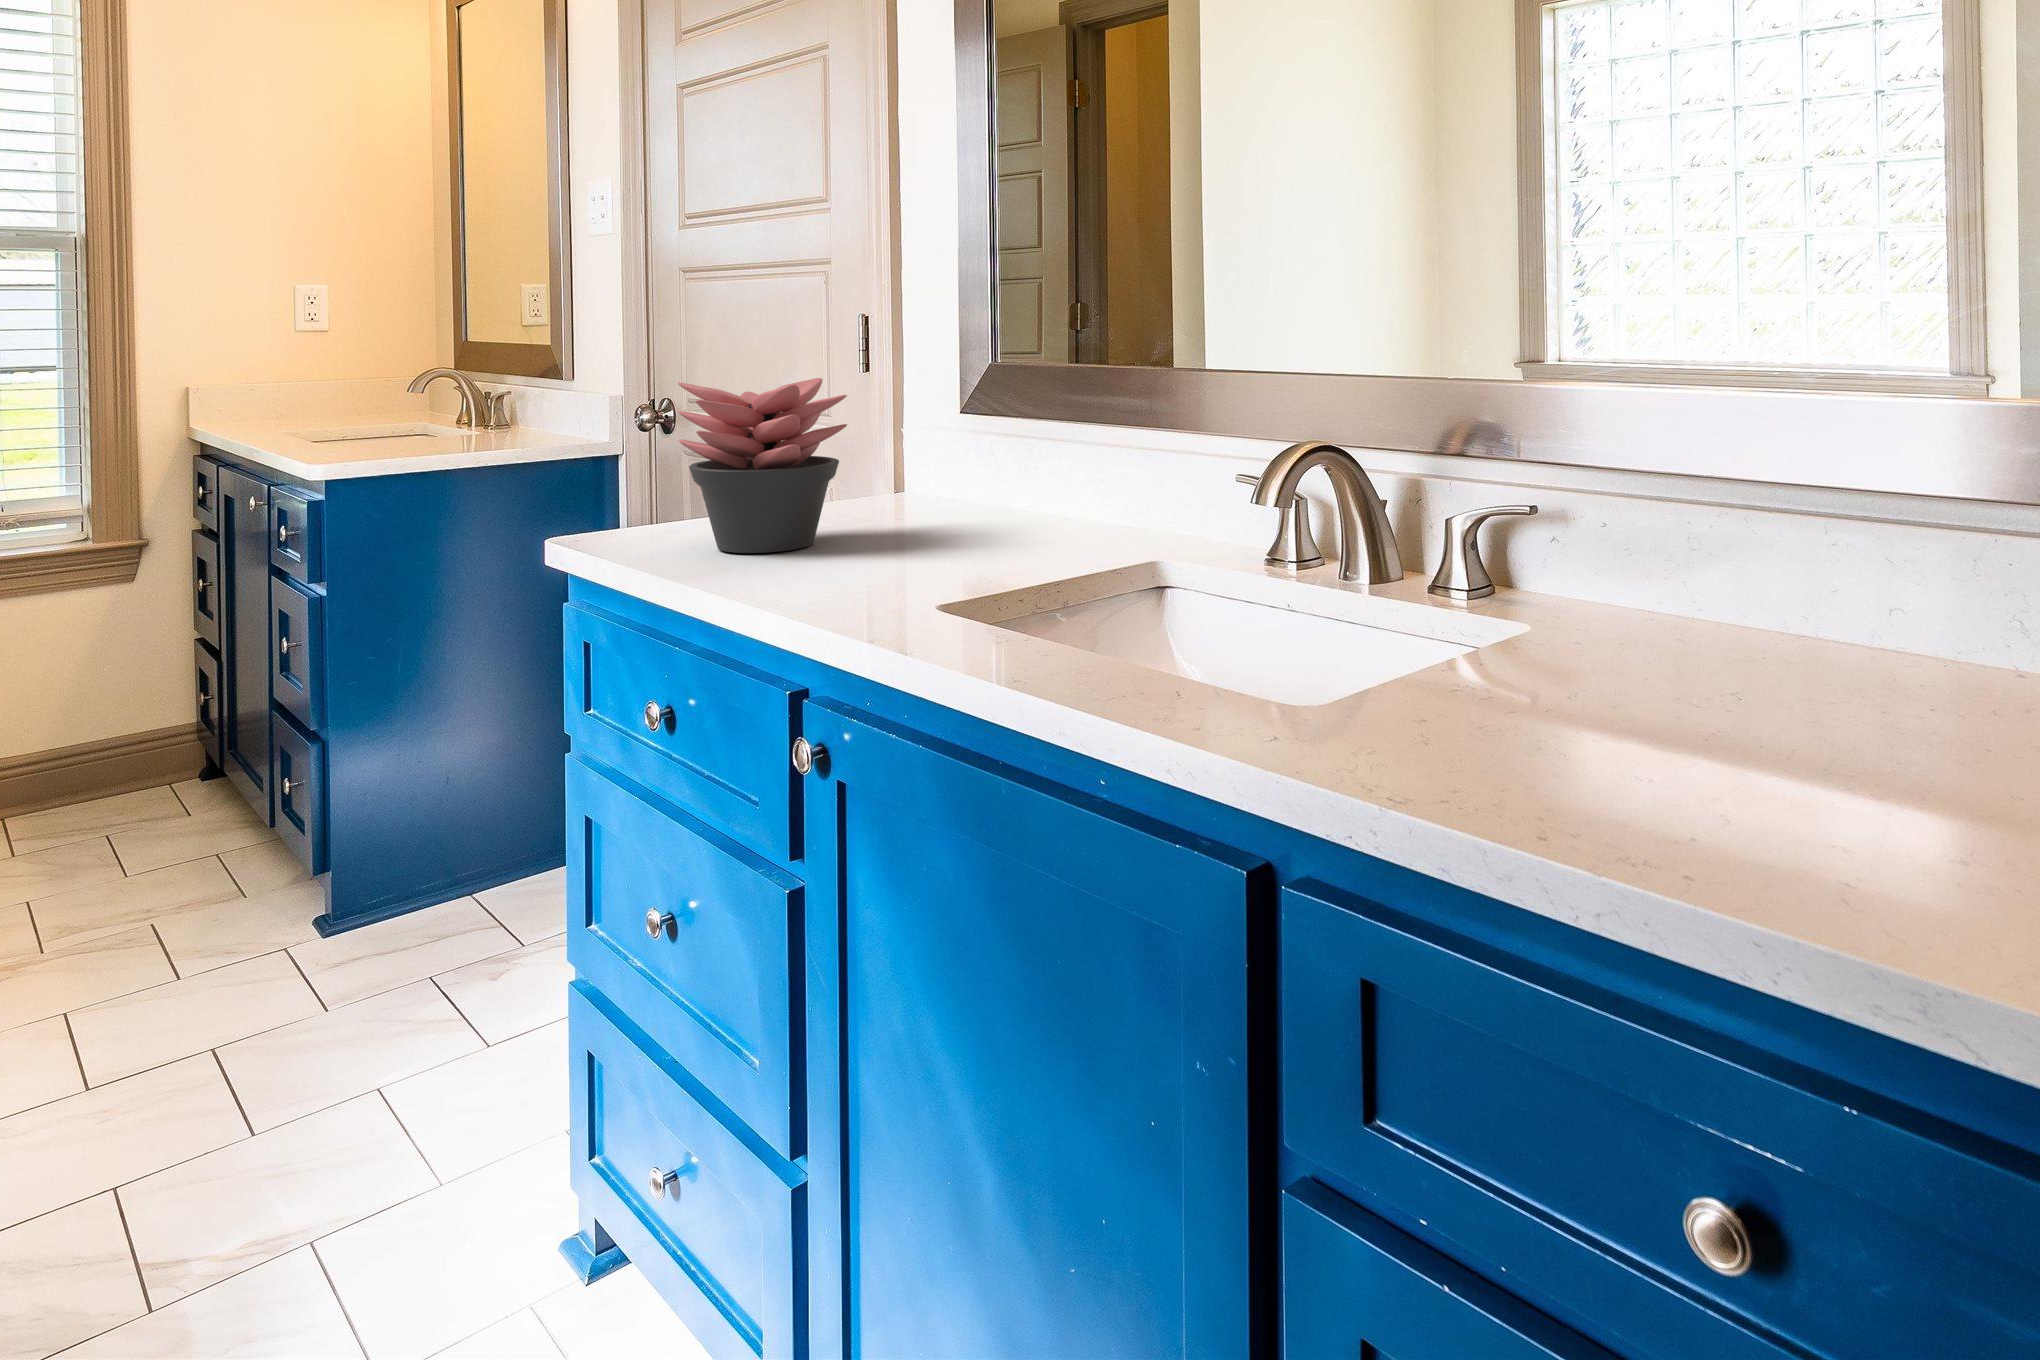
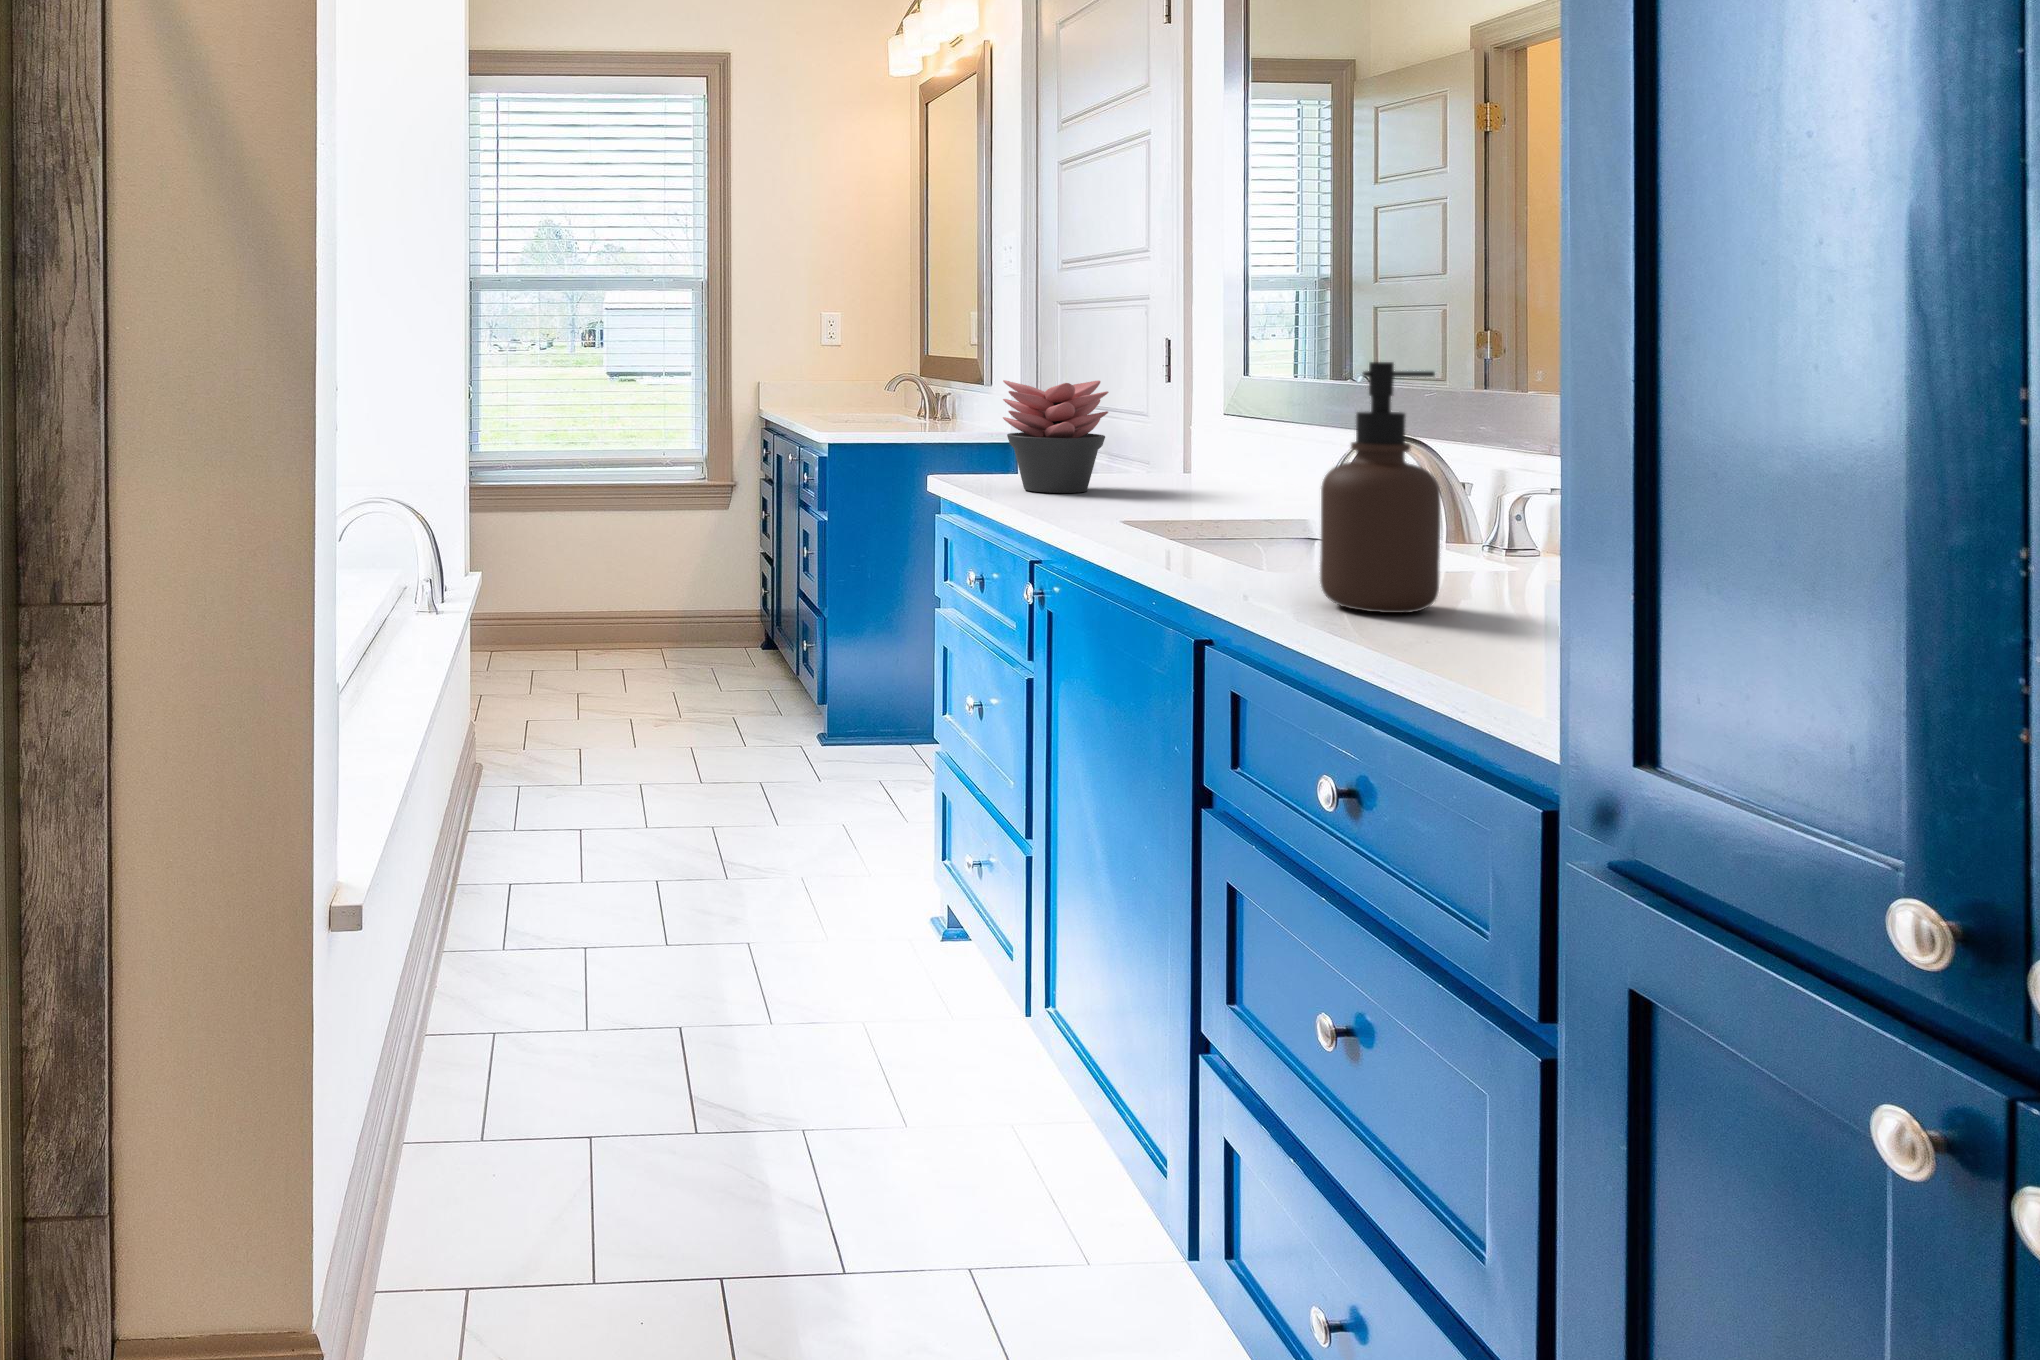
soap dispenser: none [1520,354,1719,811] -> present [1320,362,1440,613]

